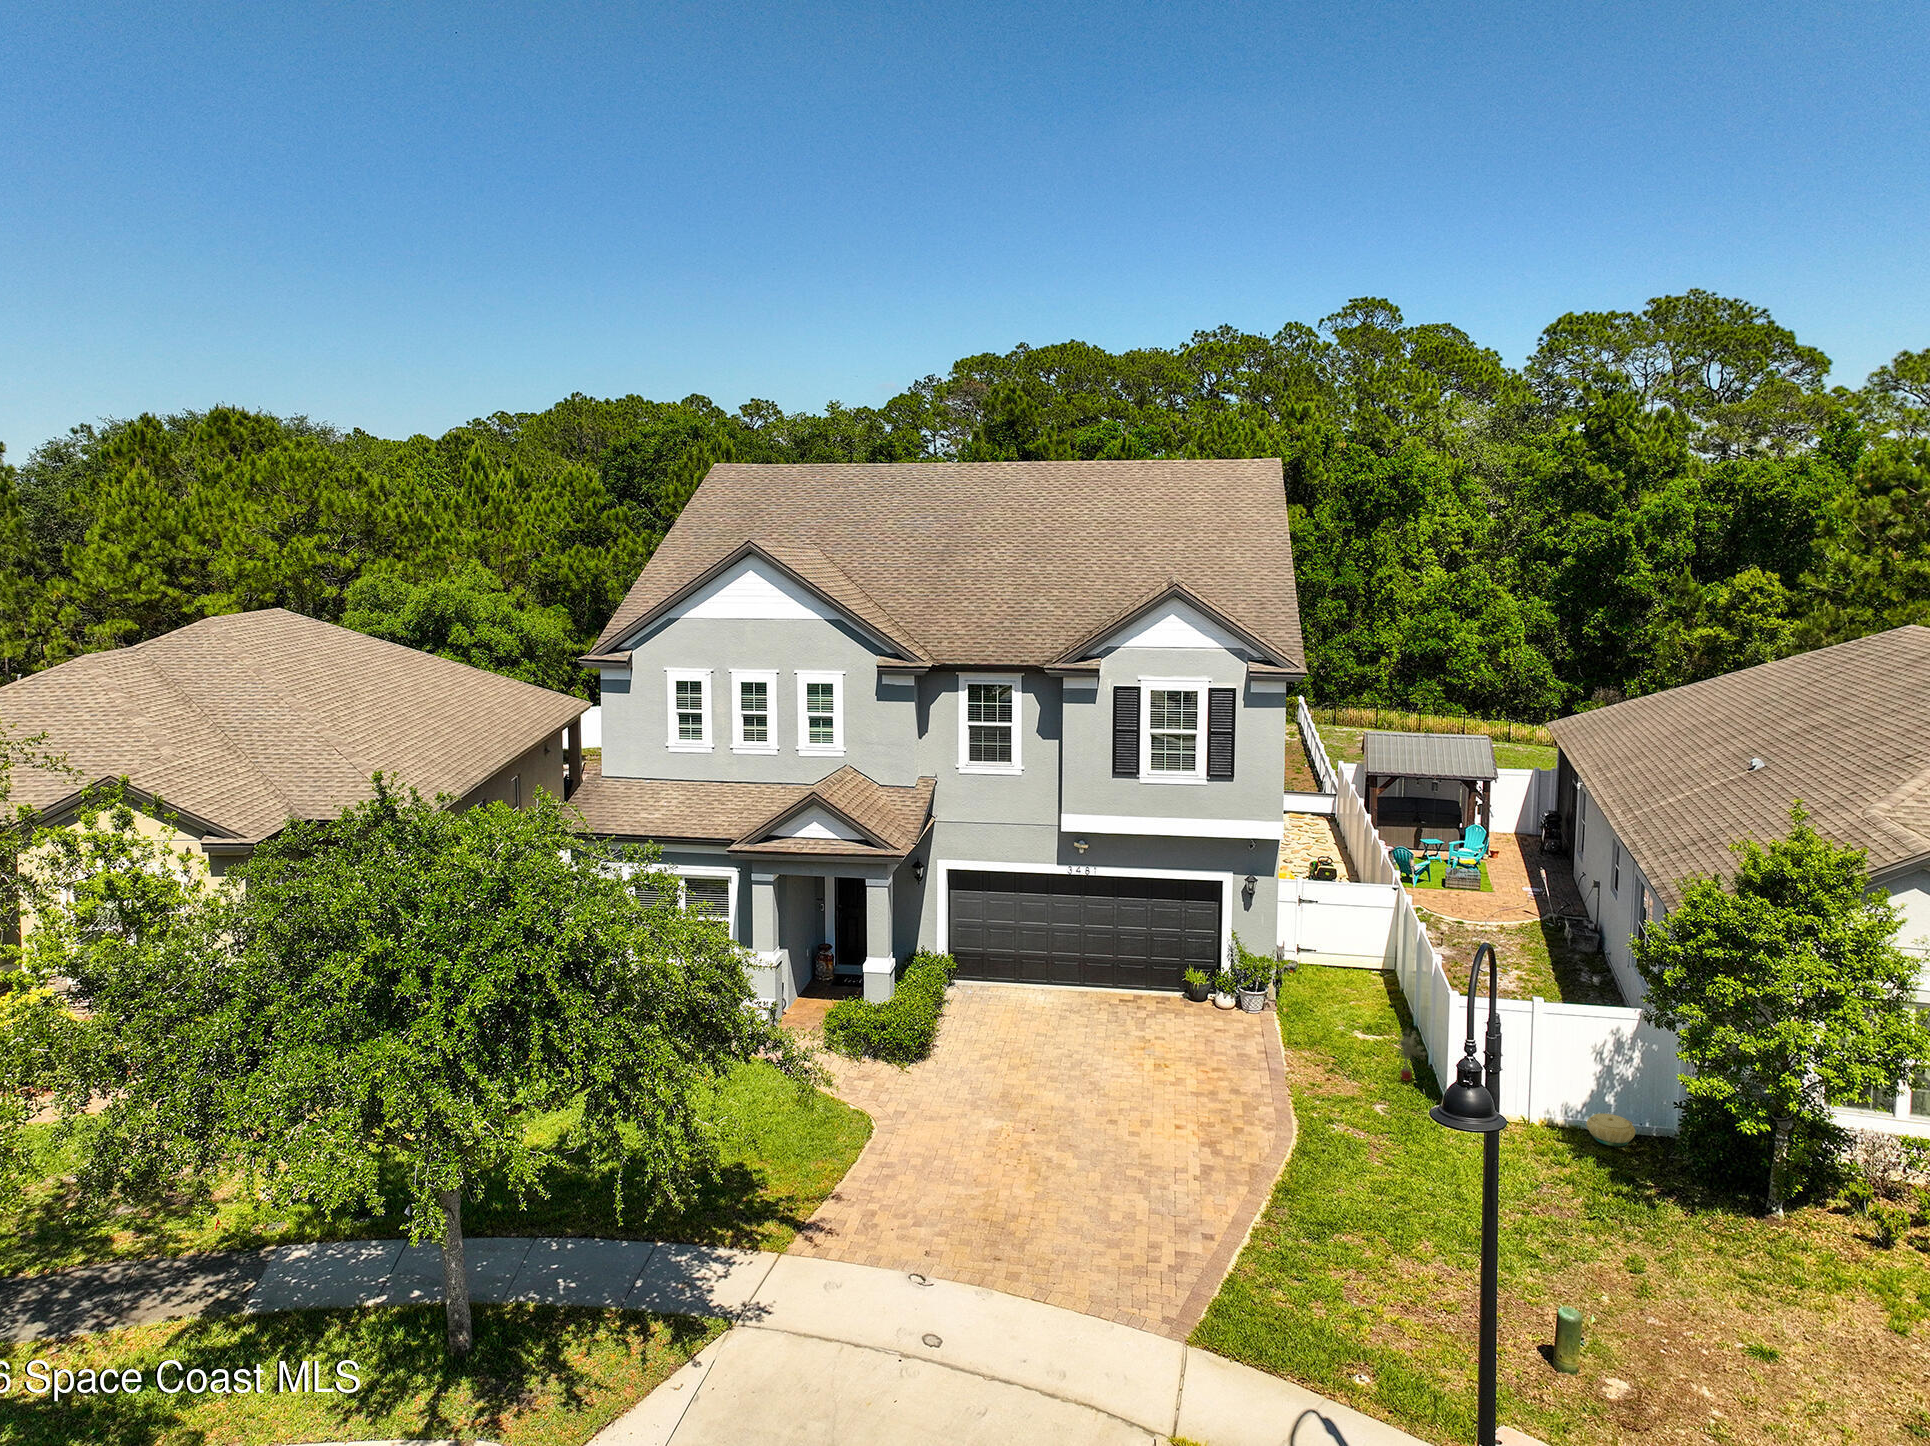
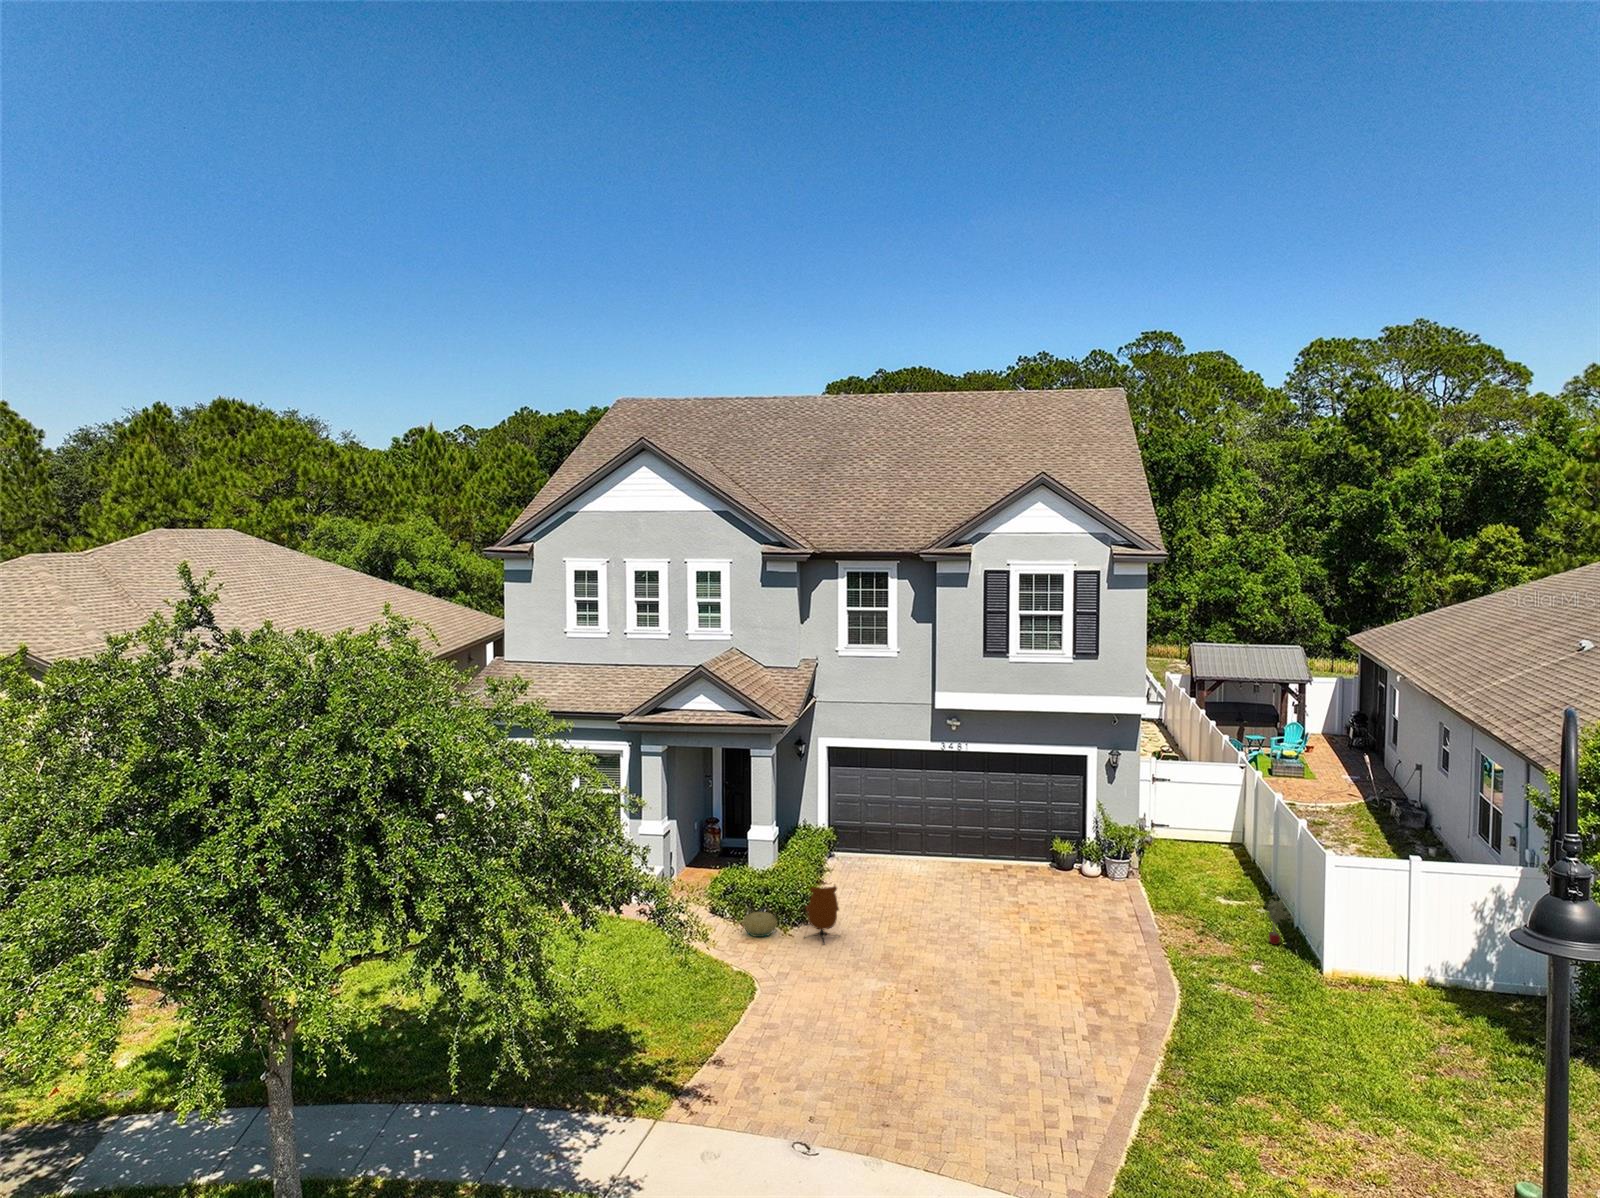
lounge chair: none [923,1022,960,1081] -> present [806,886,839,942]
basket: present [1587,1113,1635,1146] -> present [743,912,777,937]

